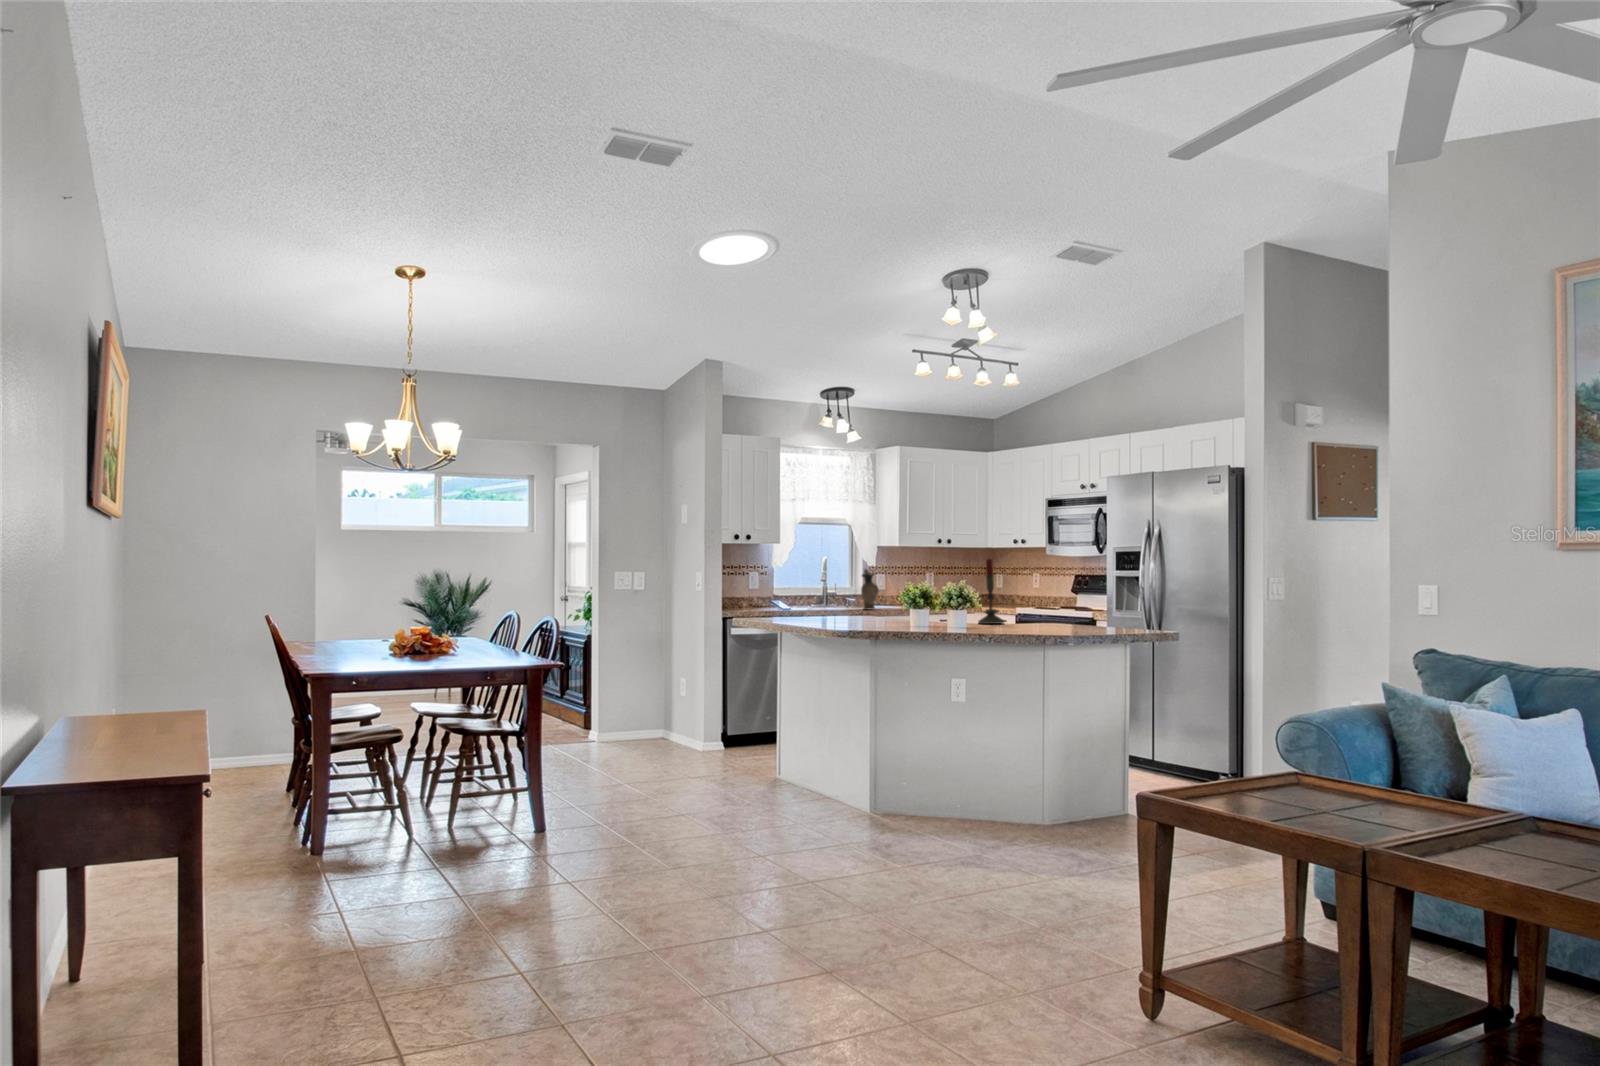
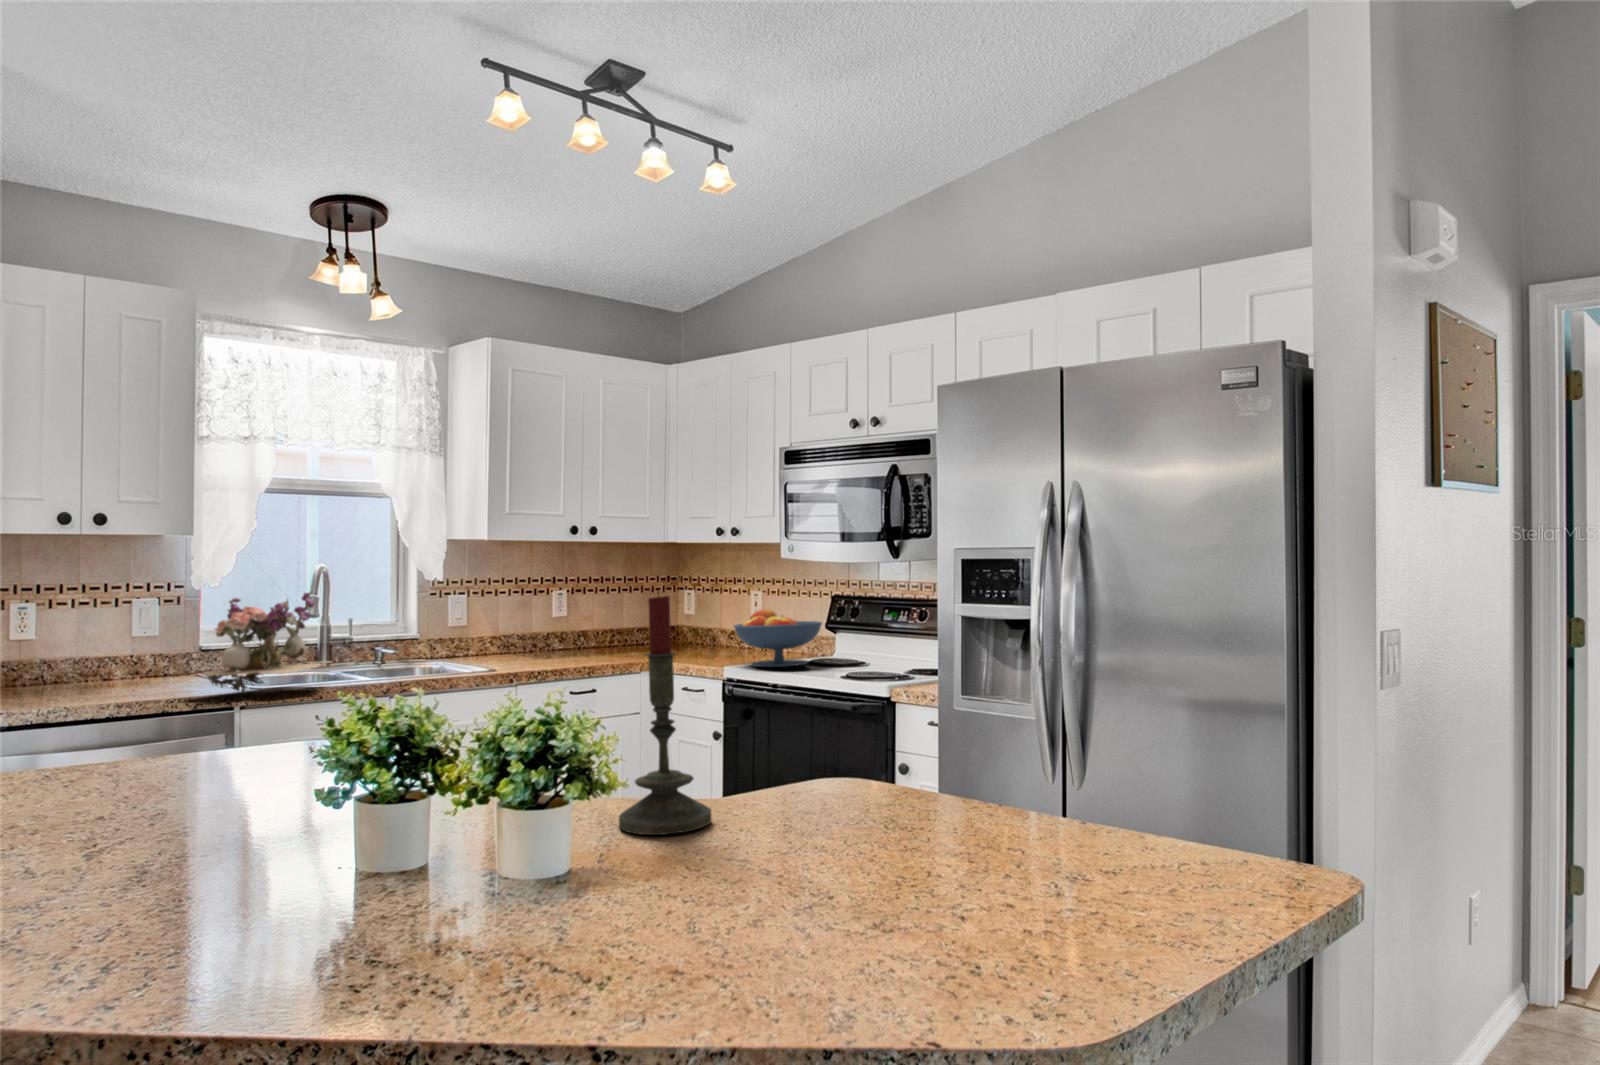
flower arrangement: none [788,568,840,612] -> present [189,591,331,693]
ceramic pitcher: present [861,569,879,610] -> none [401,586,440,673]
fruit bowl: none [1022,581,1069,610] -> present [734,609,822,667]

